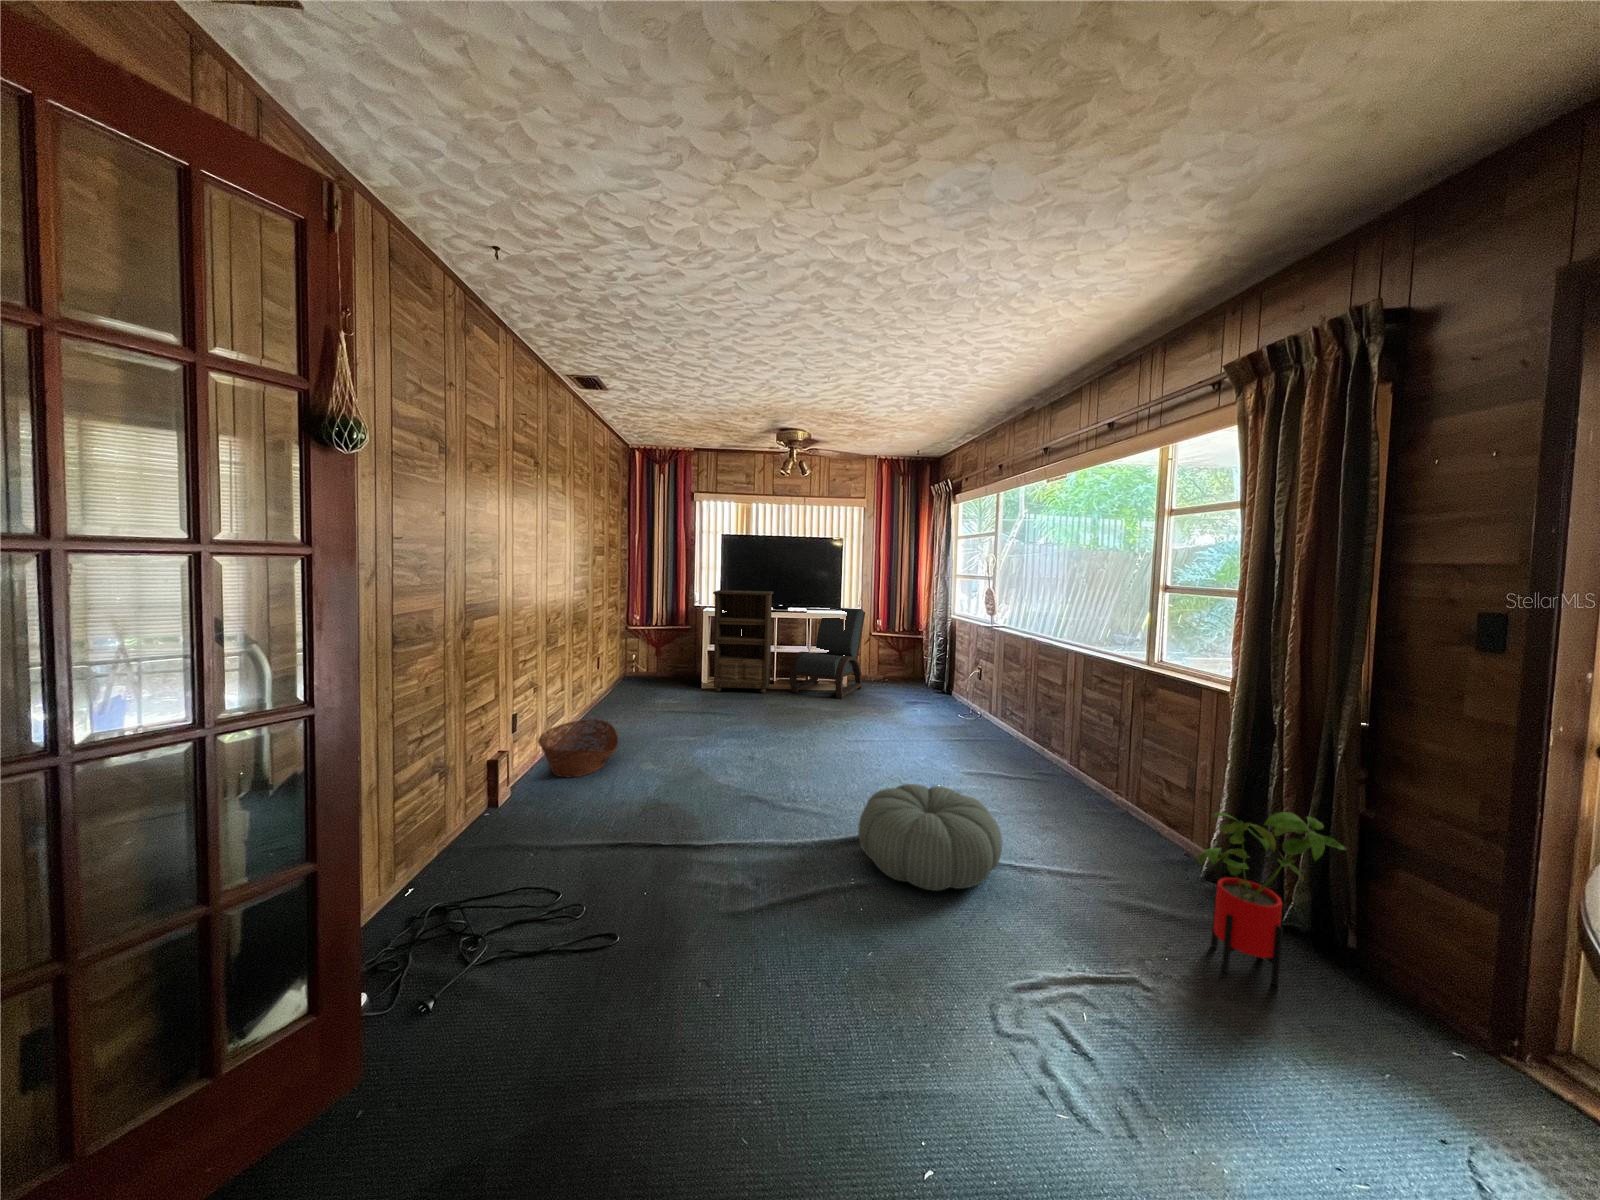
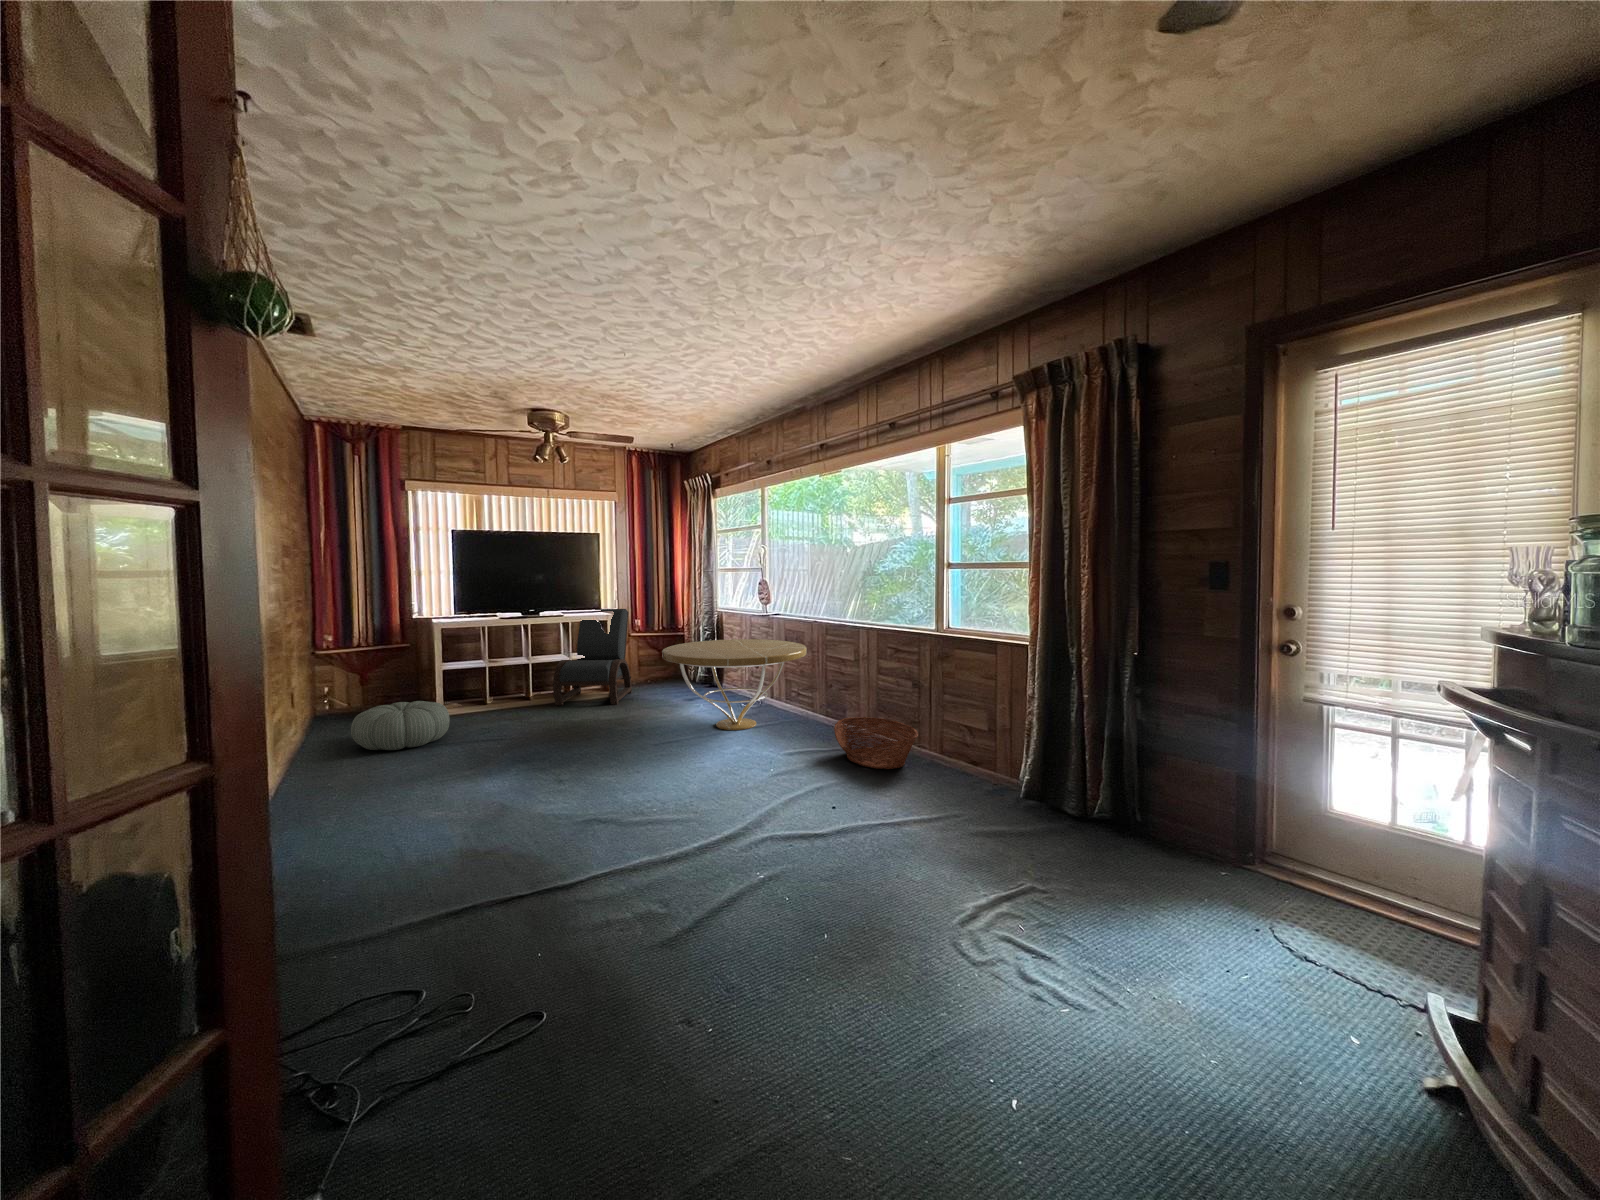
bookshelf: present [713,590,774,693] -> none [451,595,527,717]
coffee table: none [869,649,1027,749] -> present [662,639,807,730]
basket: present [538,719,618,778] -> present [834,717,918,769]
pouf: present [858,784,1002,891] -> present [351,701,450,750]
house plant: present [1197,812,1346,986] -> none [960,704,1035,818]

